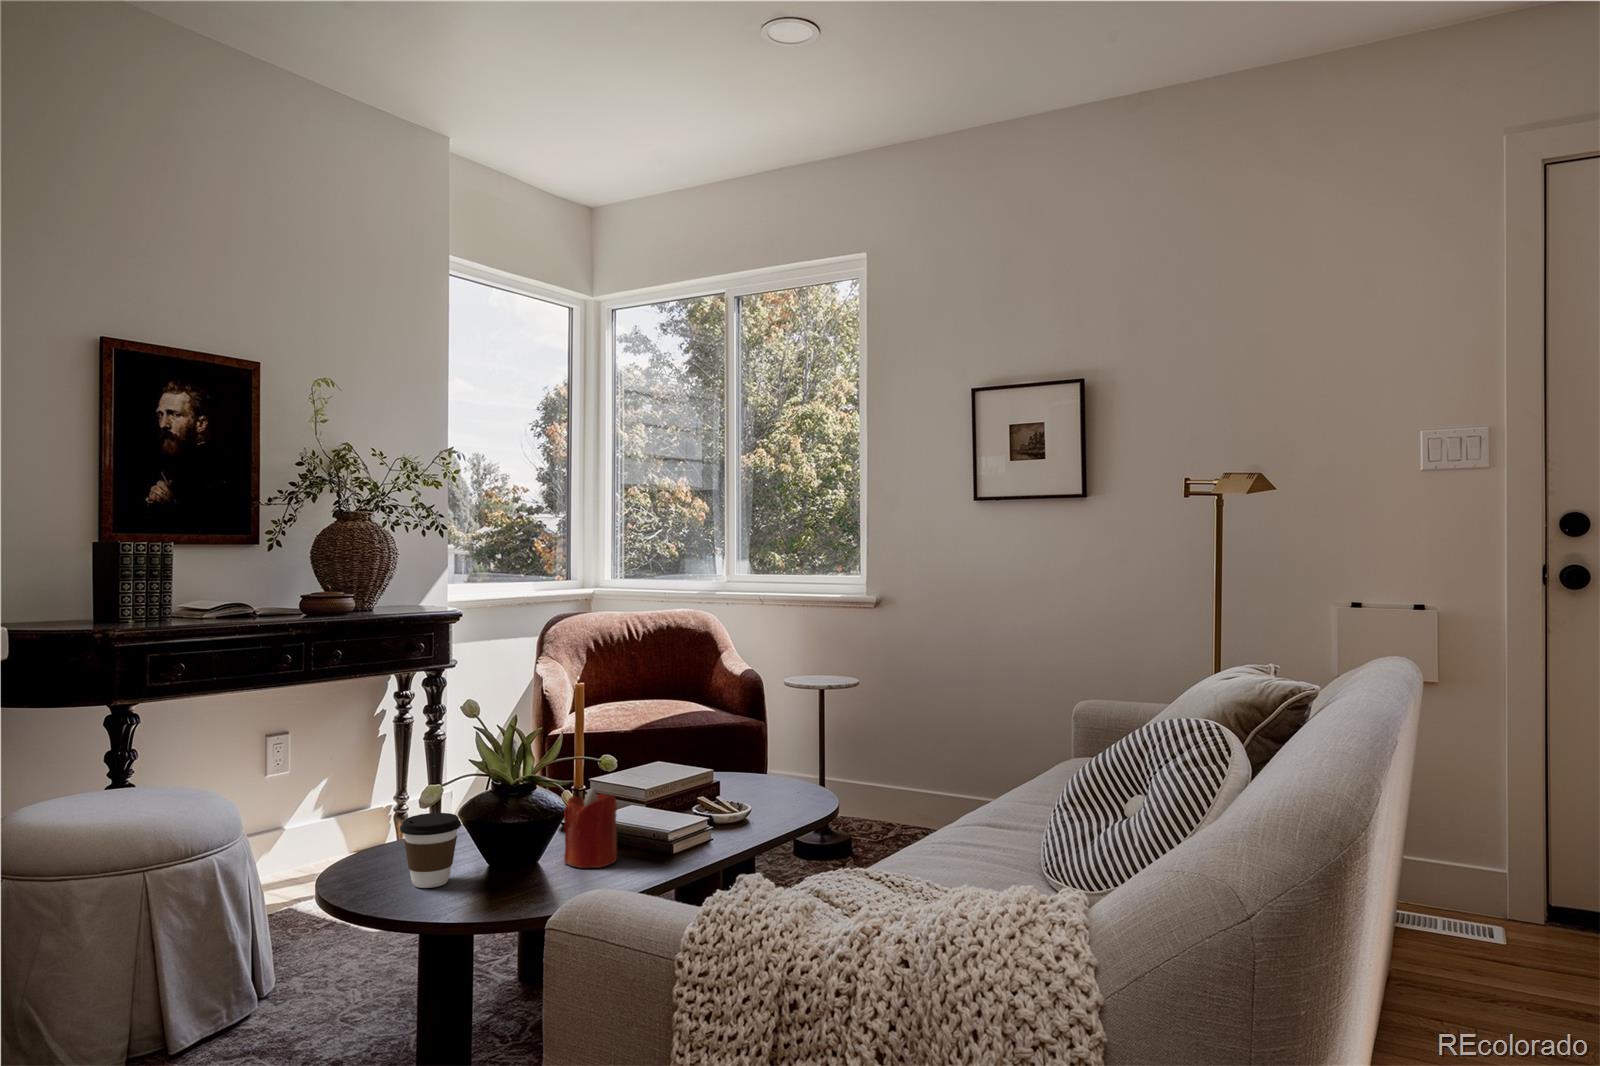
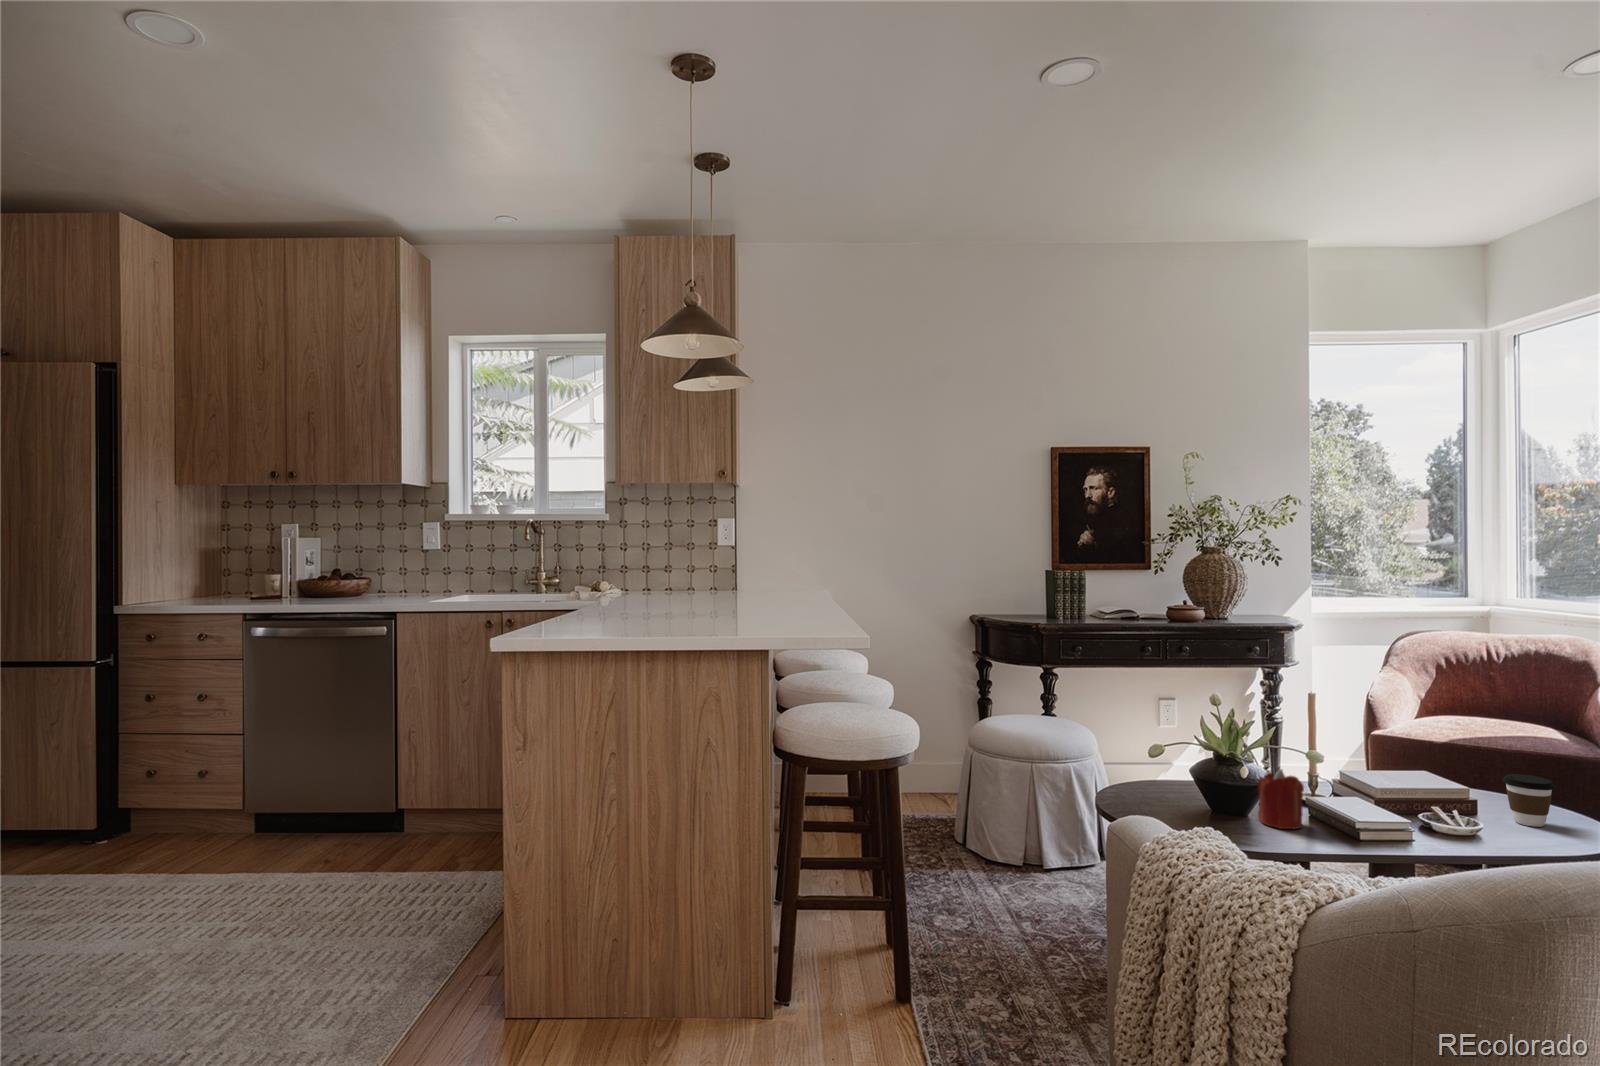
coffee cup: present [400,813,461,888] -> present [1502,774,1555,827]

